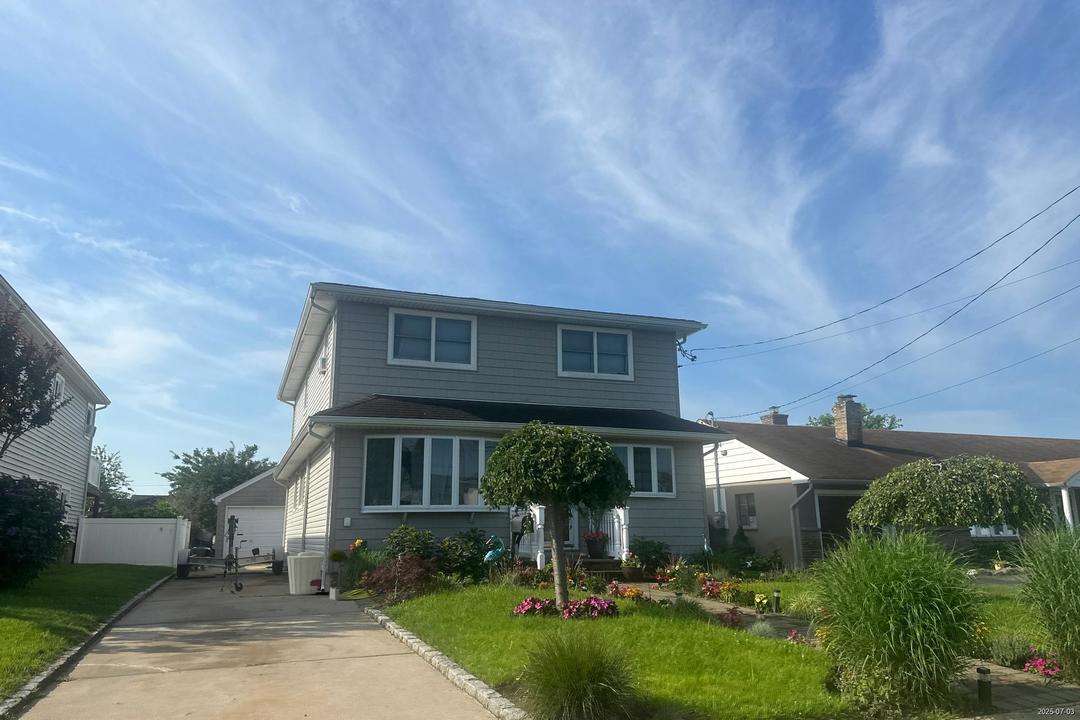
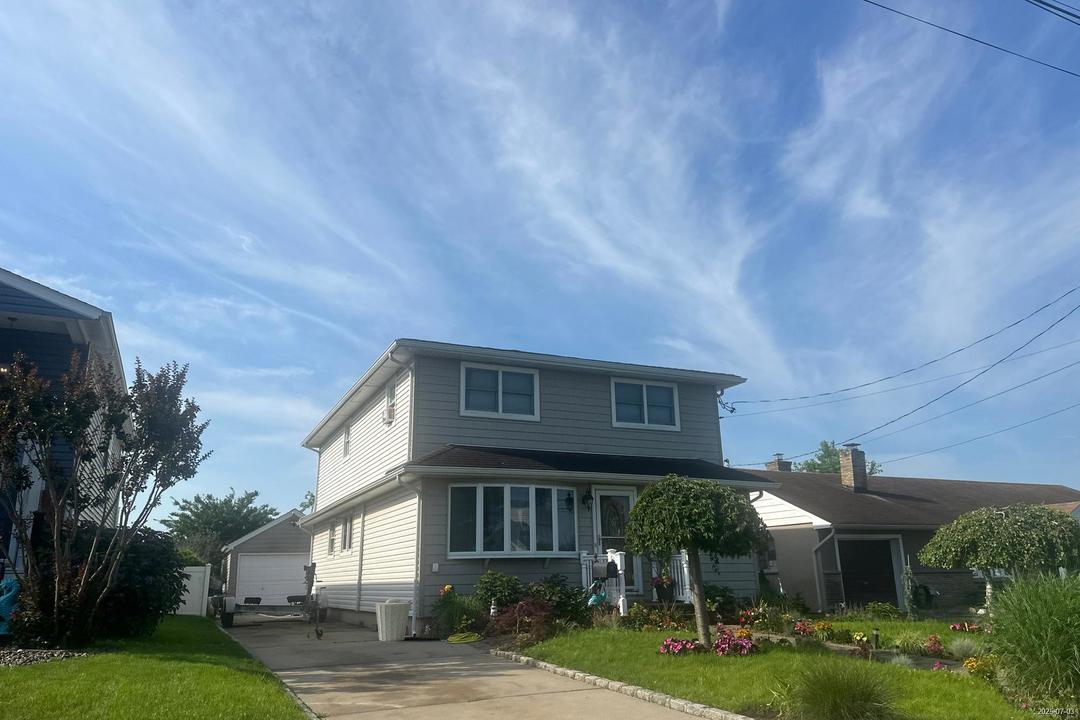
potted tree: present [329,549,349,600] -> none [428,595,448,646]

